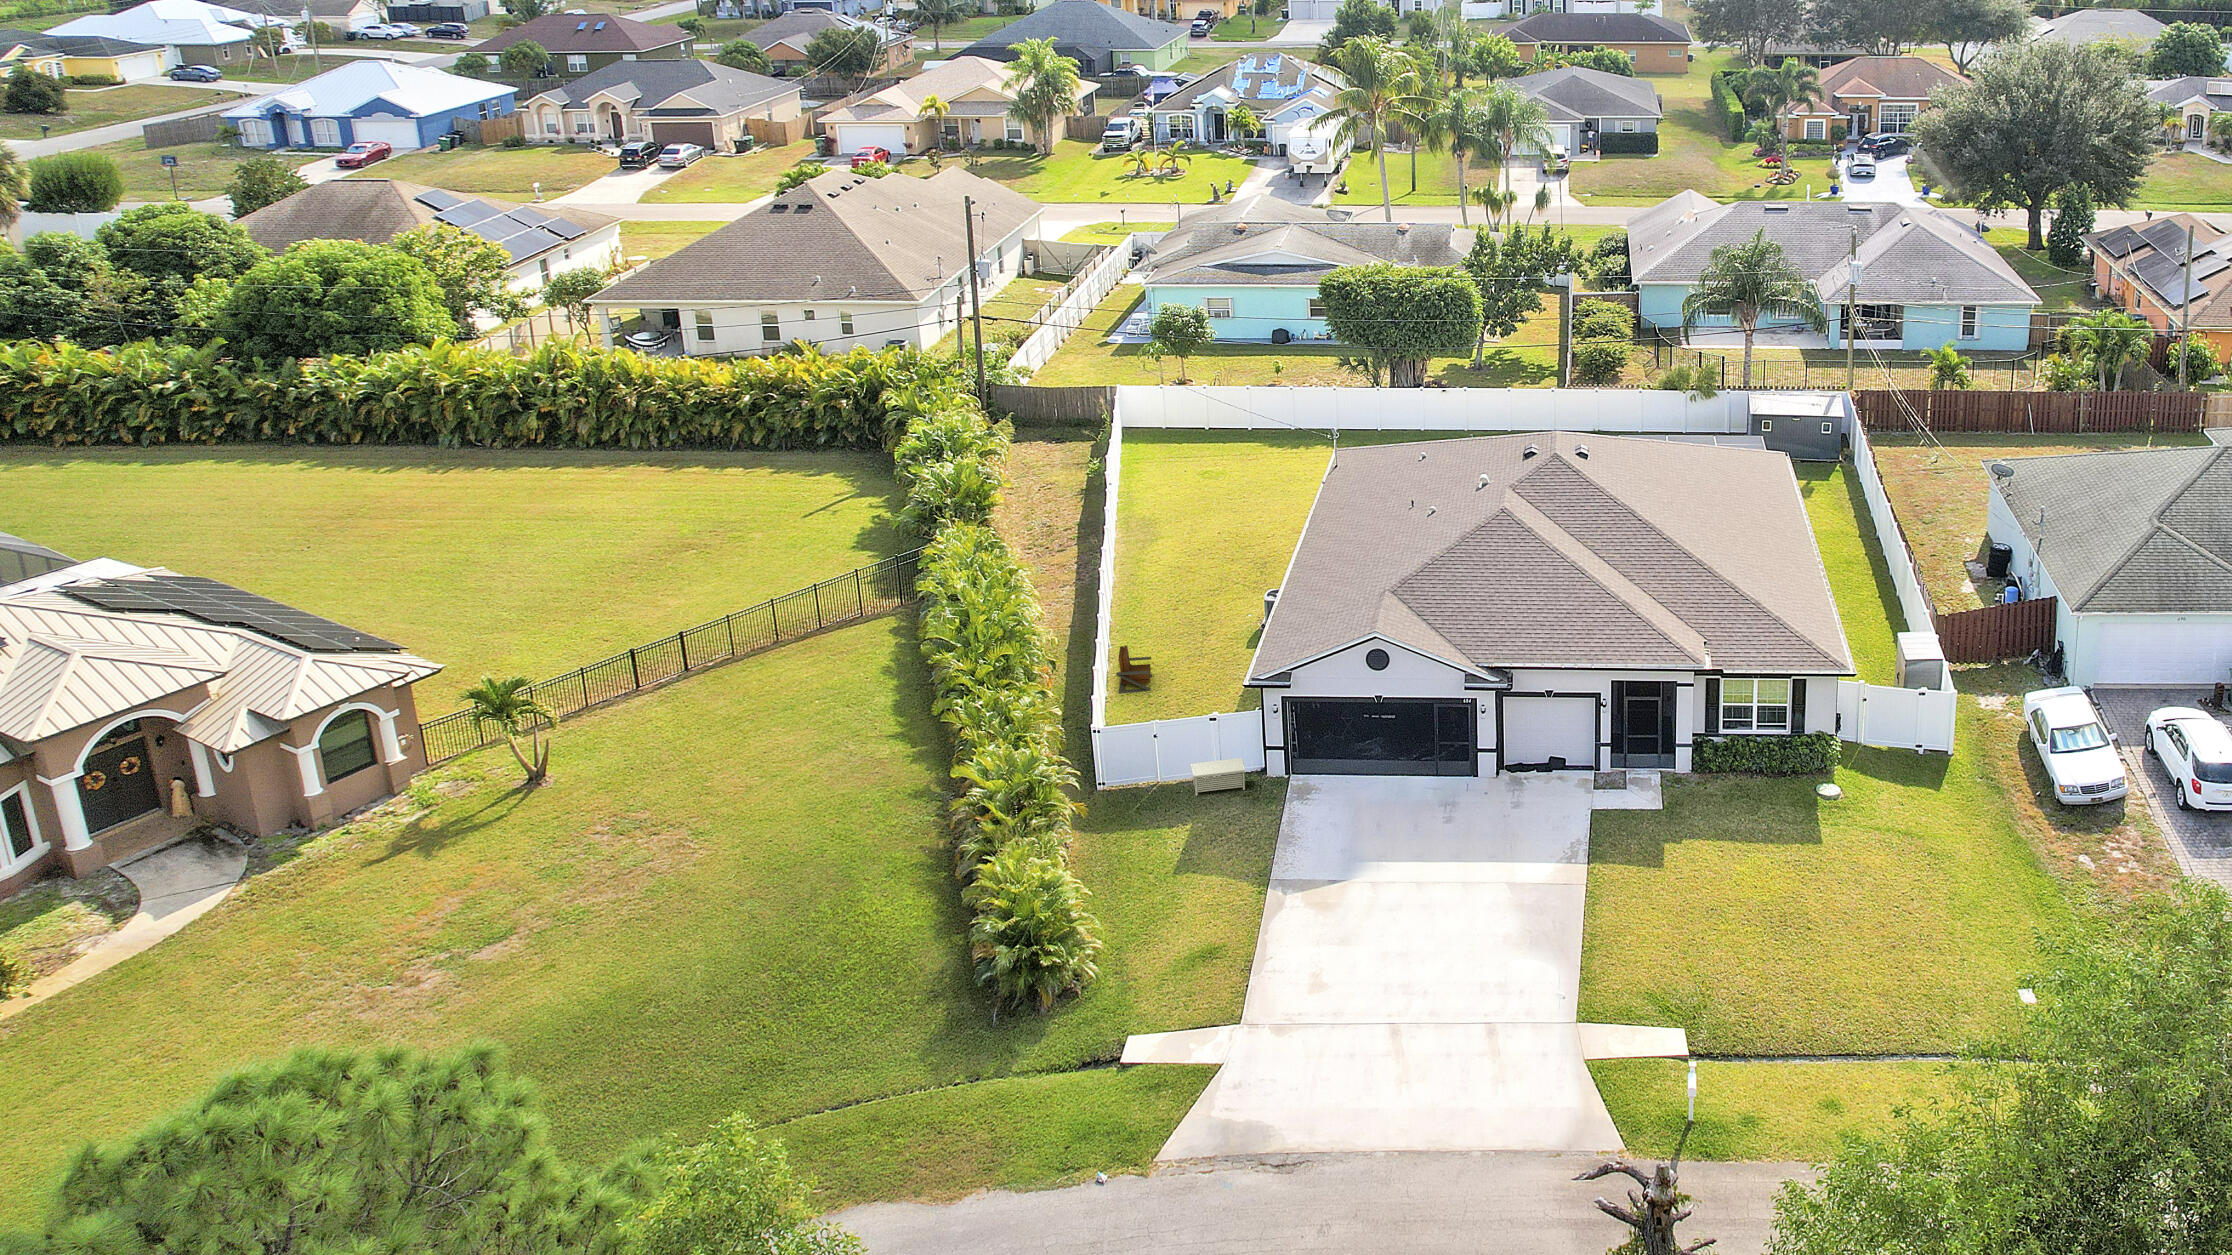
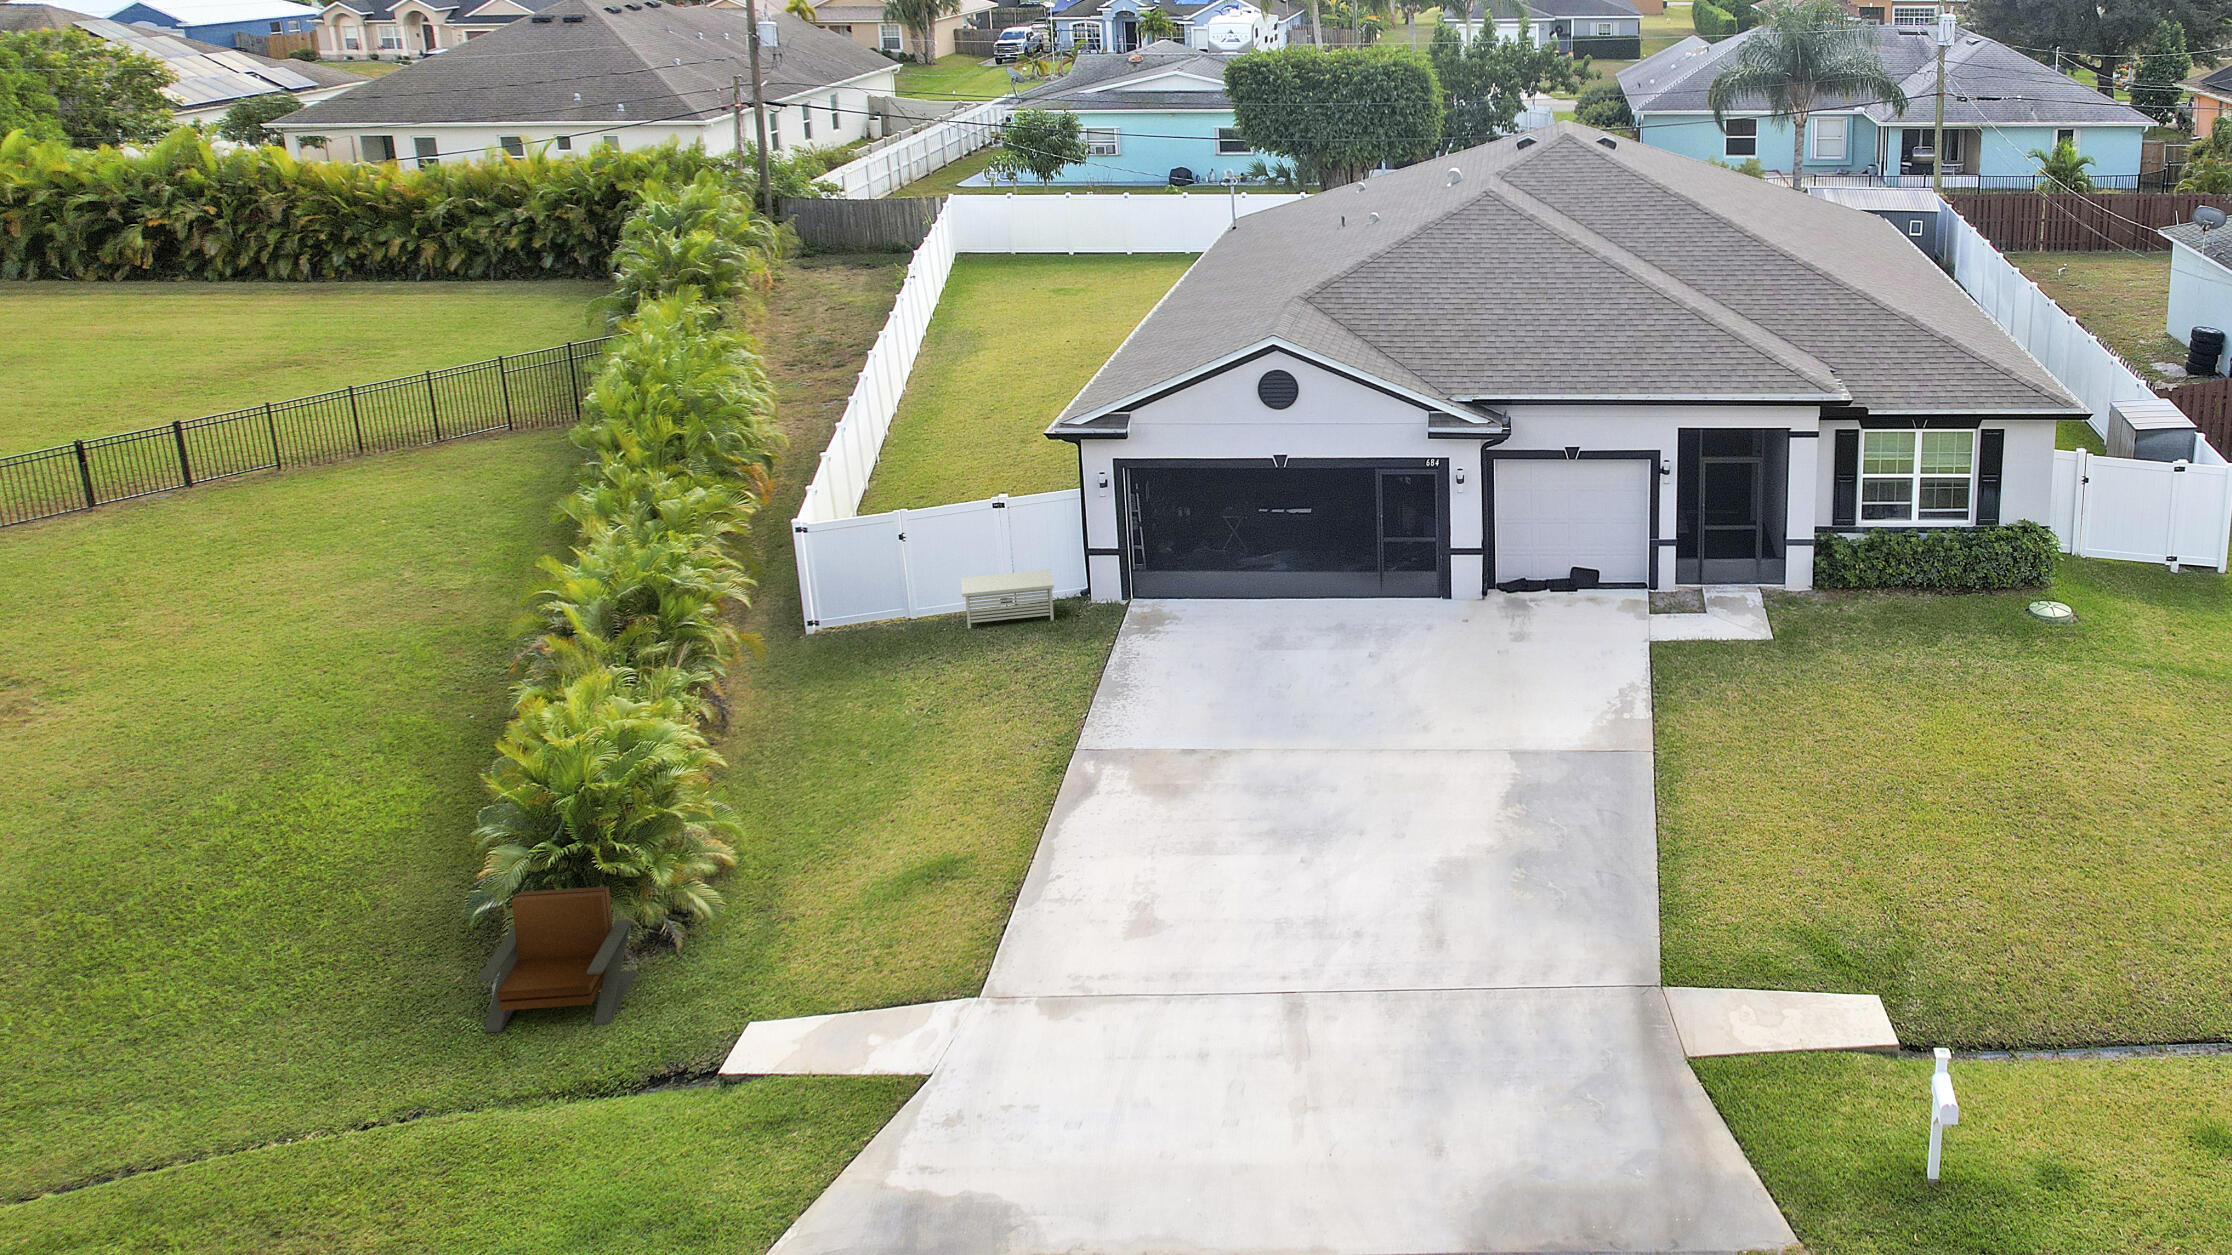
lounge chair: present [1116,646,1152,693] -> present [477,886,637,1033]

